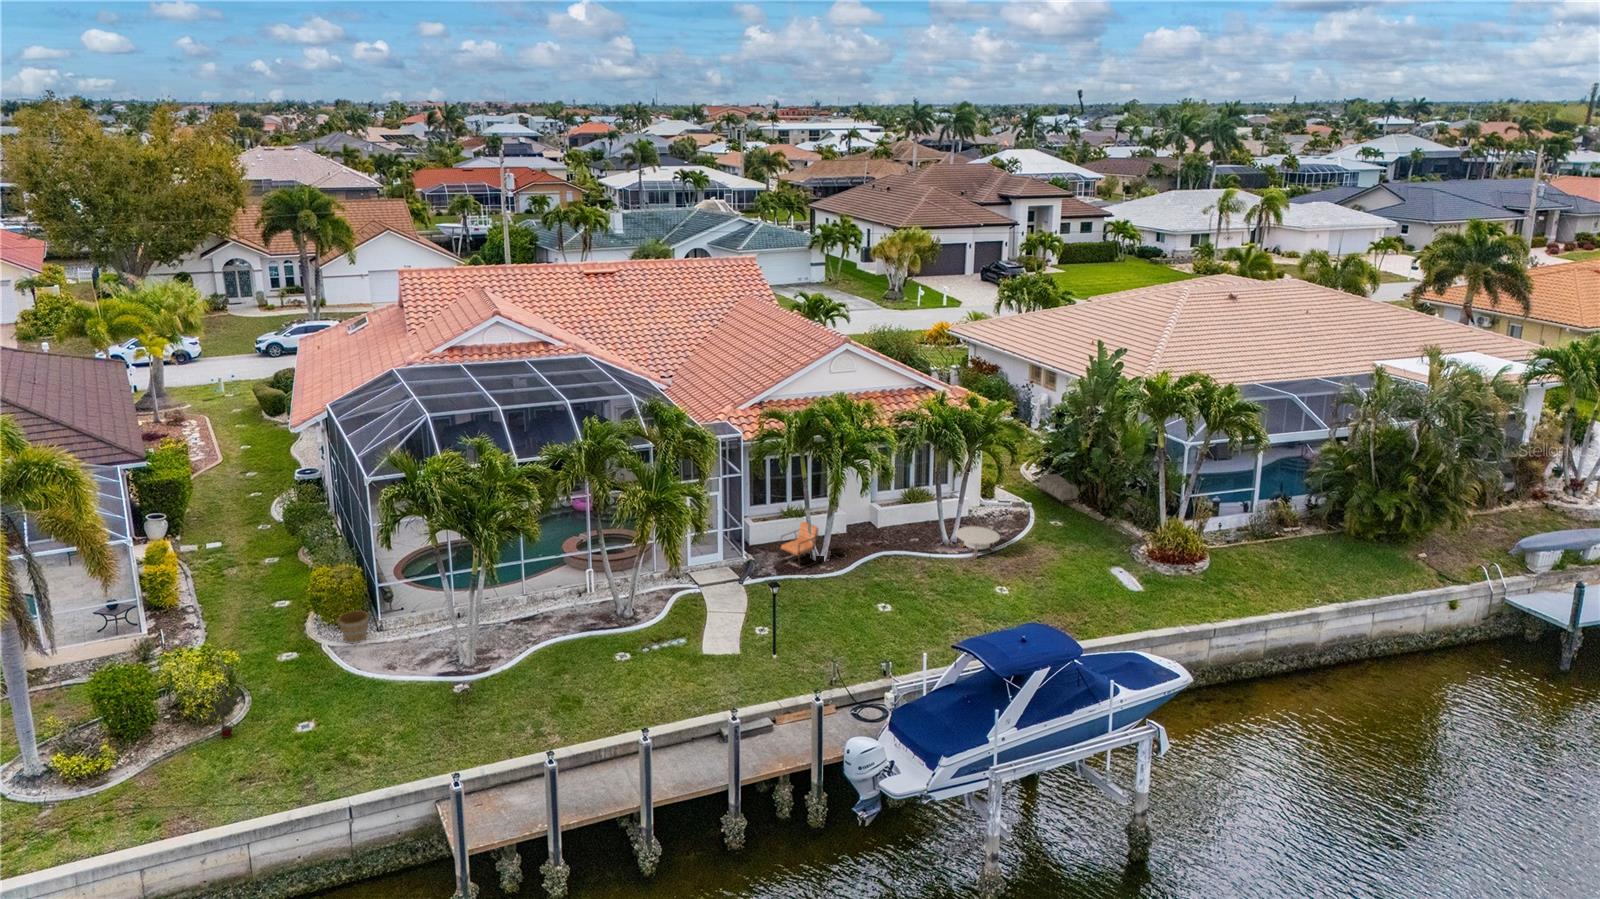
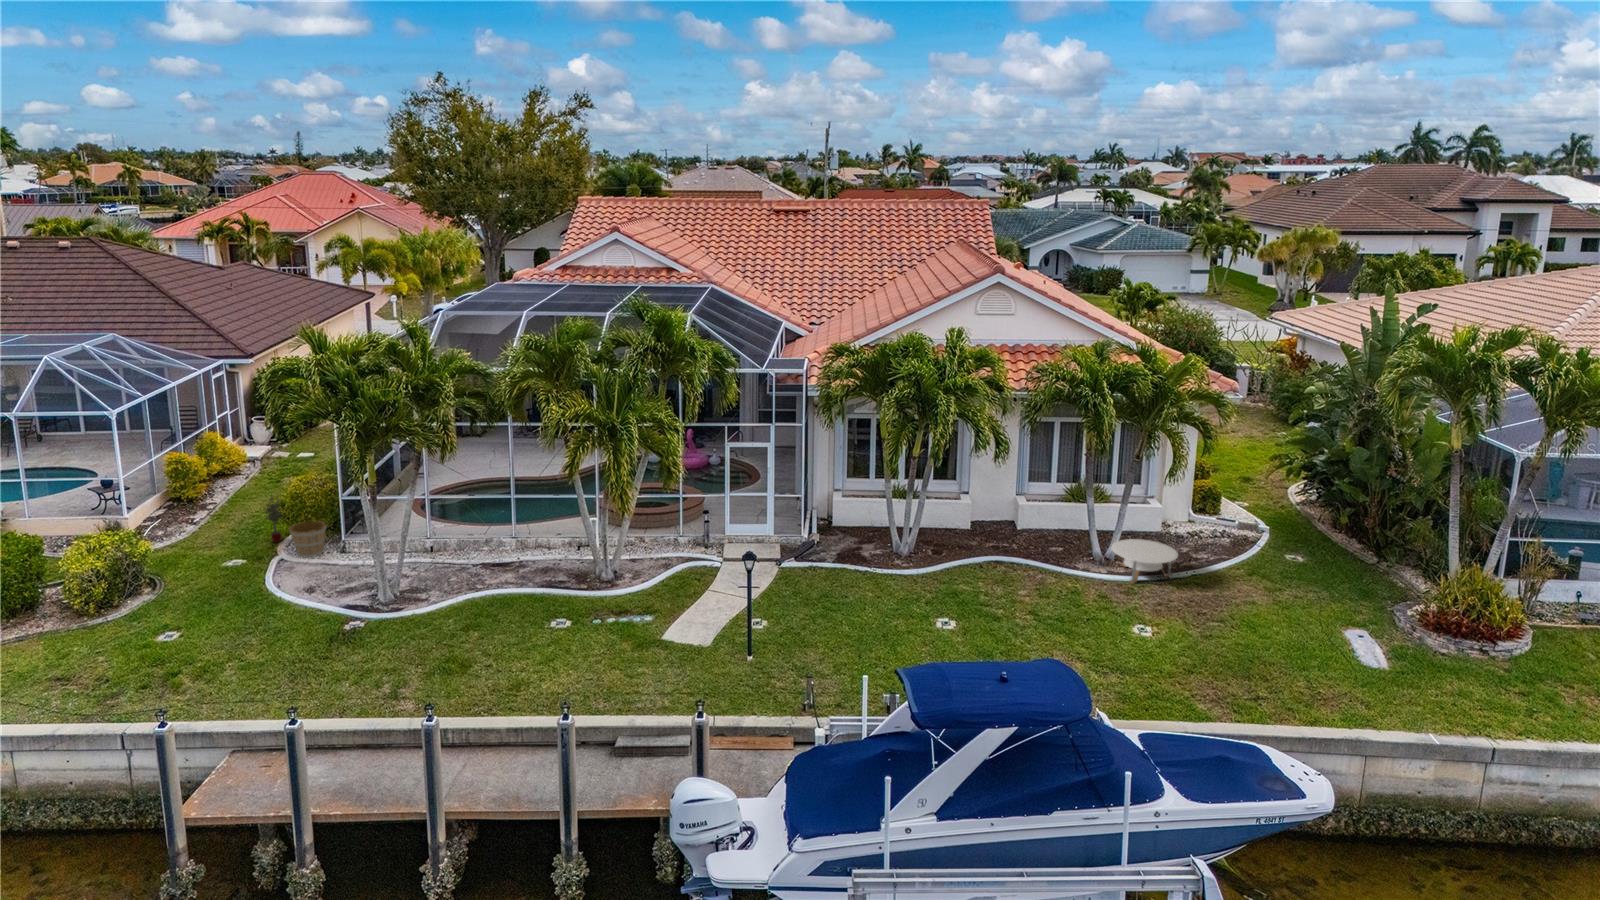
bench: present [1040,474,1079,504] -> none [1298,495,1352,539]
chair: present [780,521,818,569] -> none [858,499,909,561]
potted tree: present [203,688,243,738] -> present [266,497,285,542]

